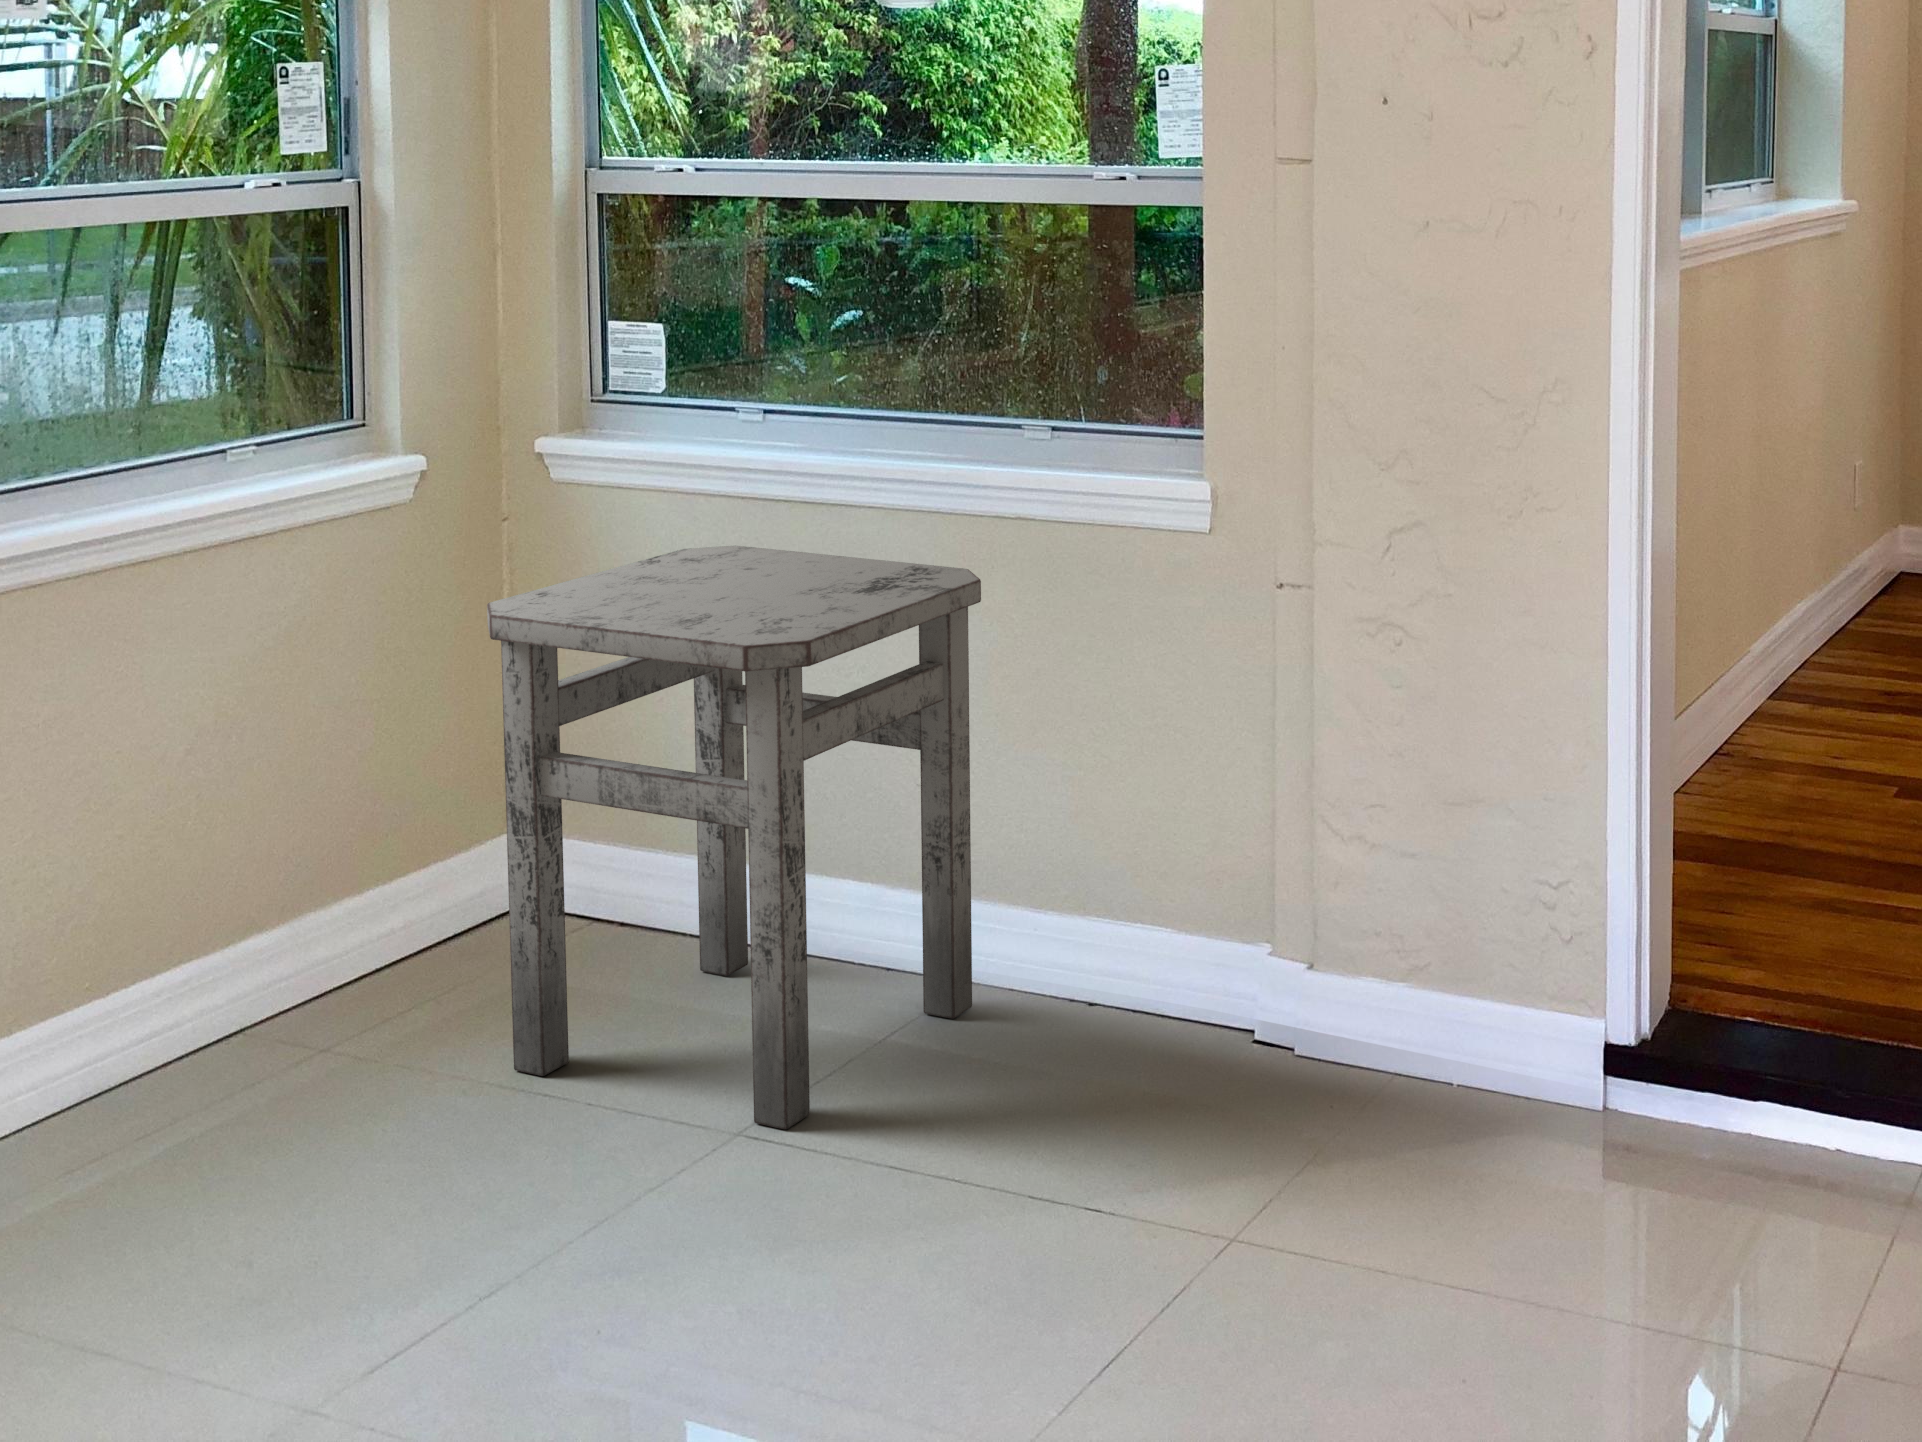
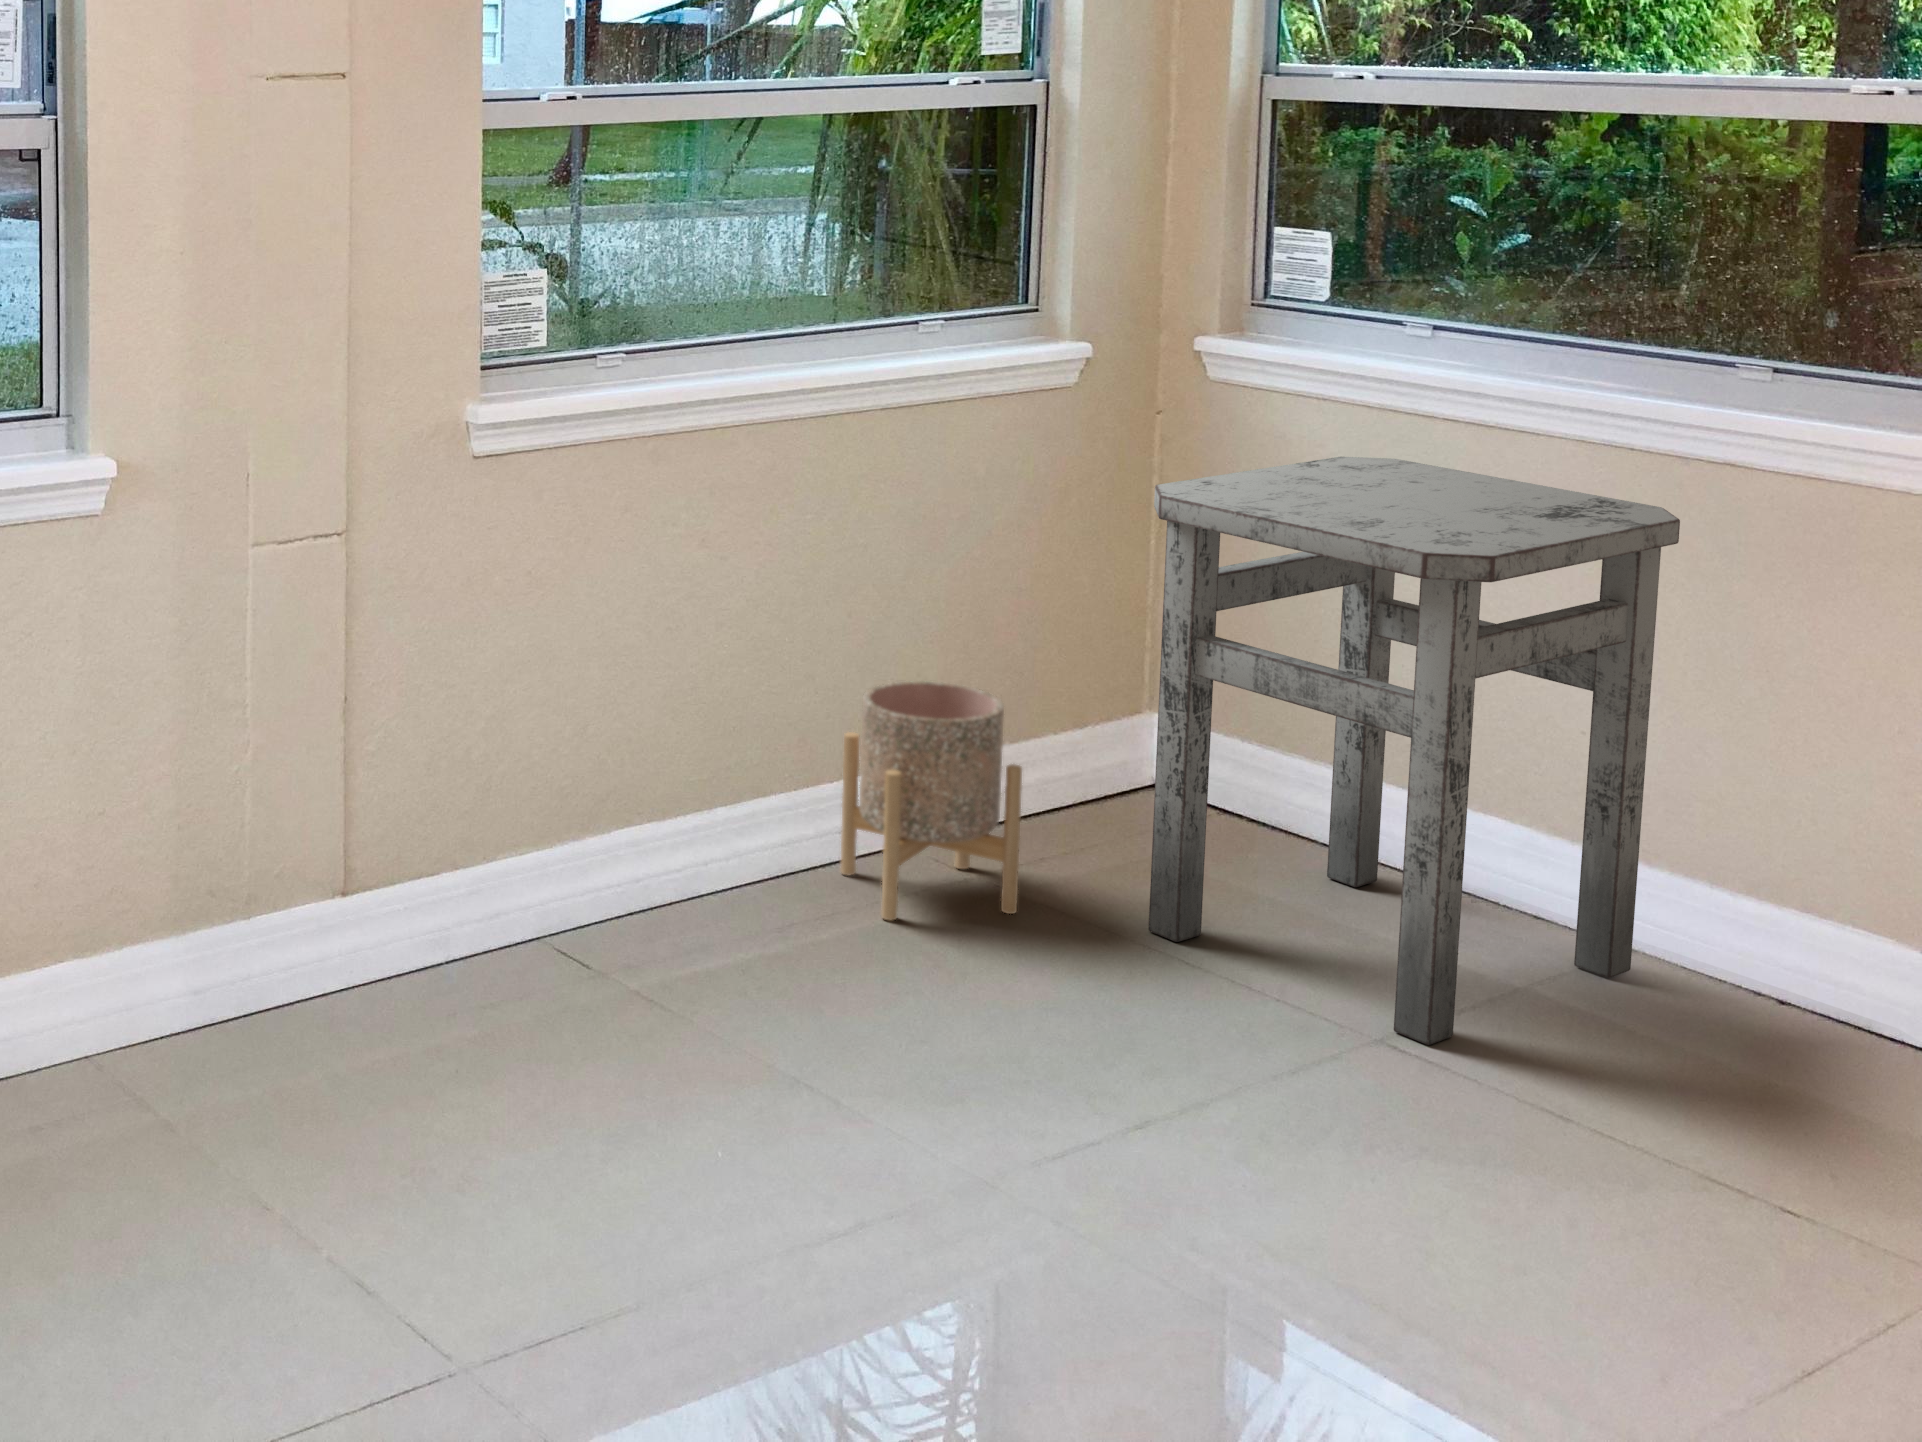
planter: none [159,844,371,1124] -> present [841,681,1022,920]

